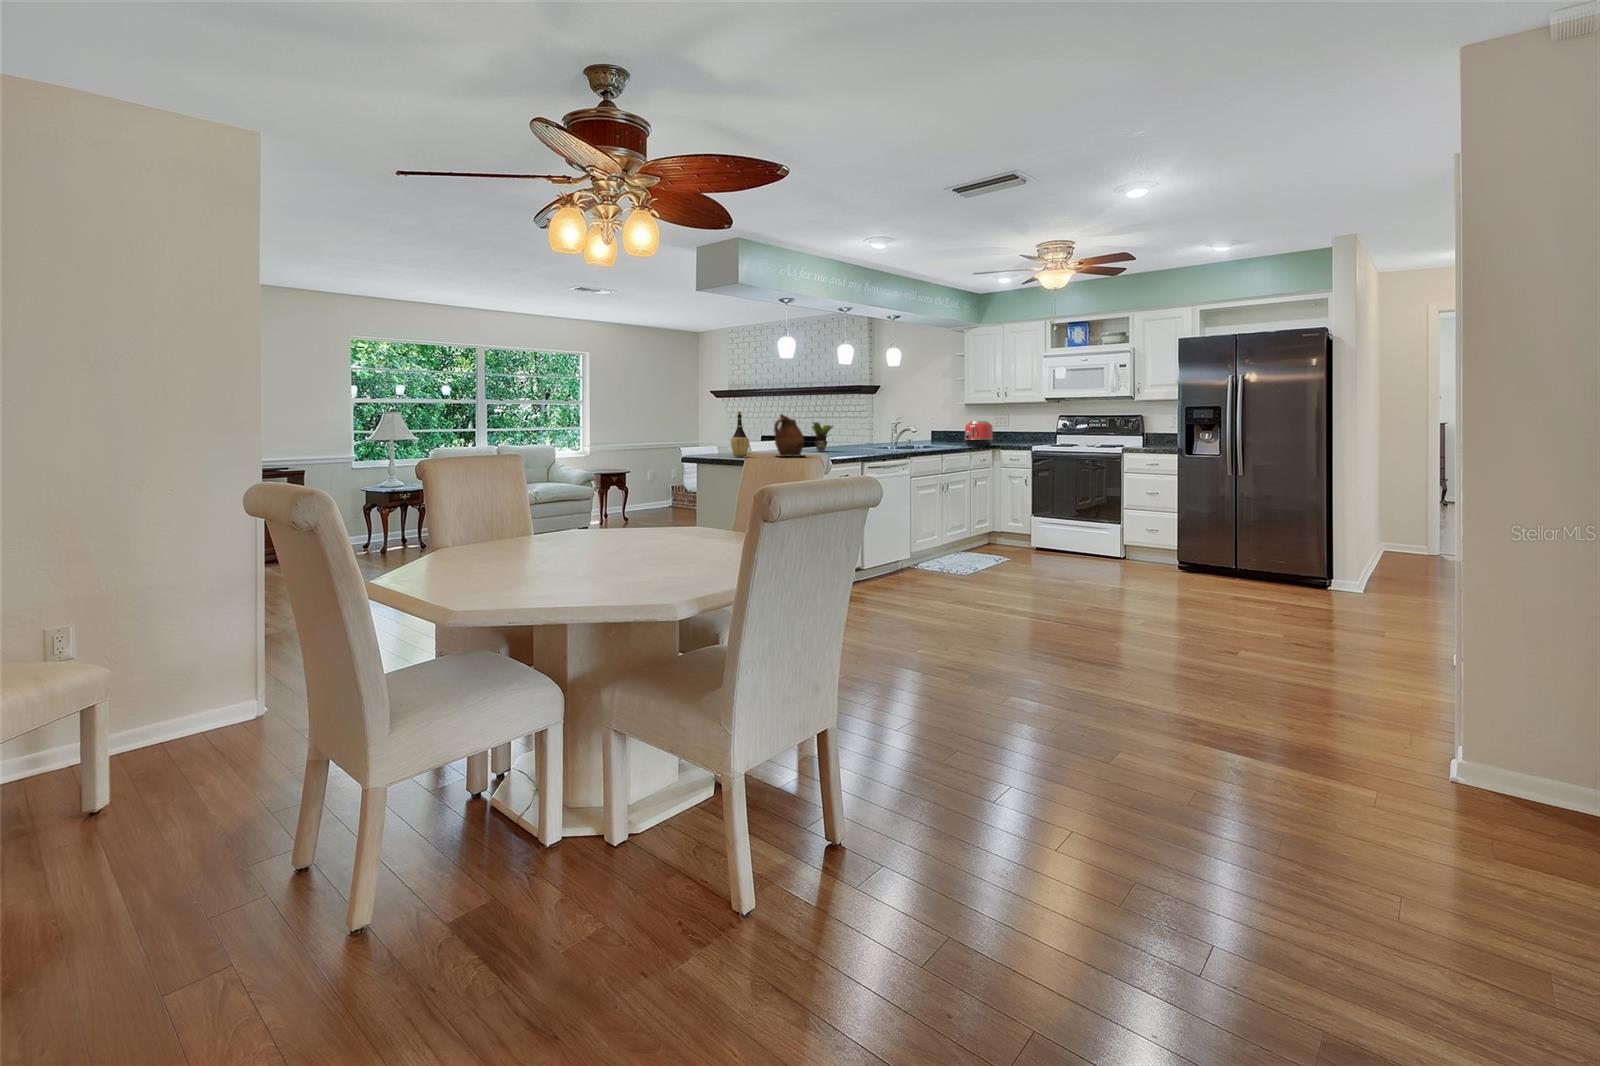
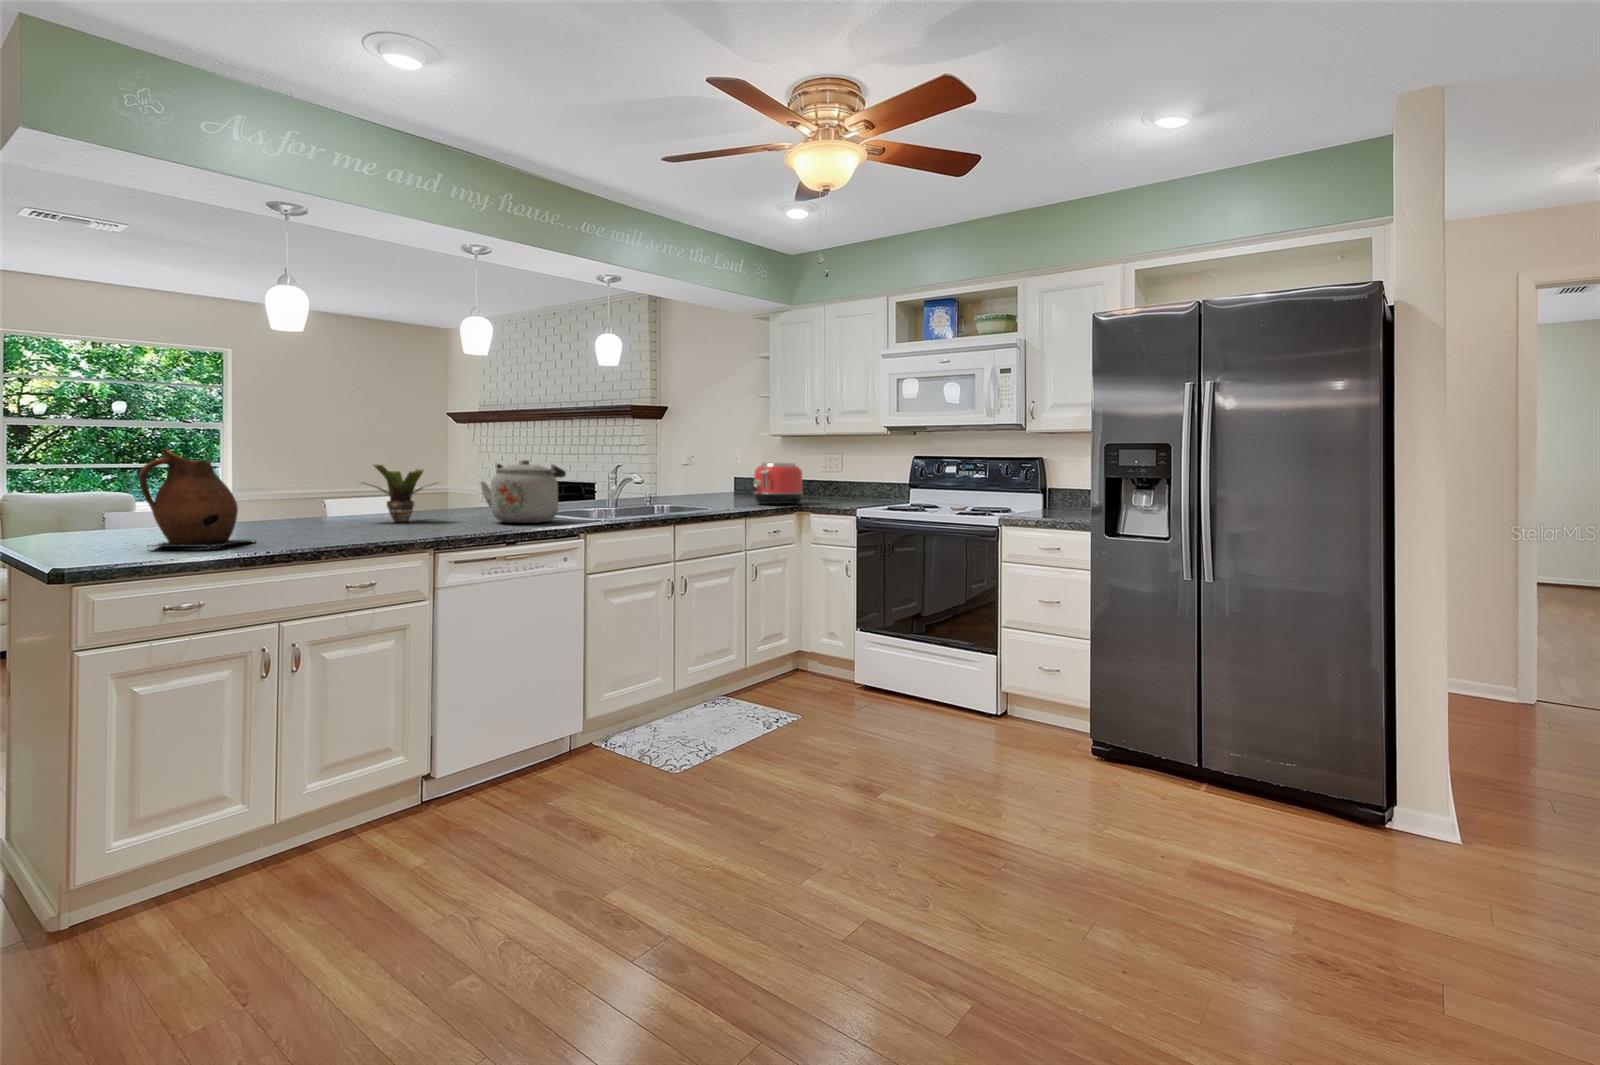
wine bottle: present [731,412,749,457] -> none [38,441,96,547]
kettle: none [858,419,897,451] -> present [480,460,566,523]

